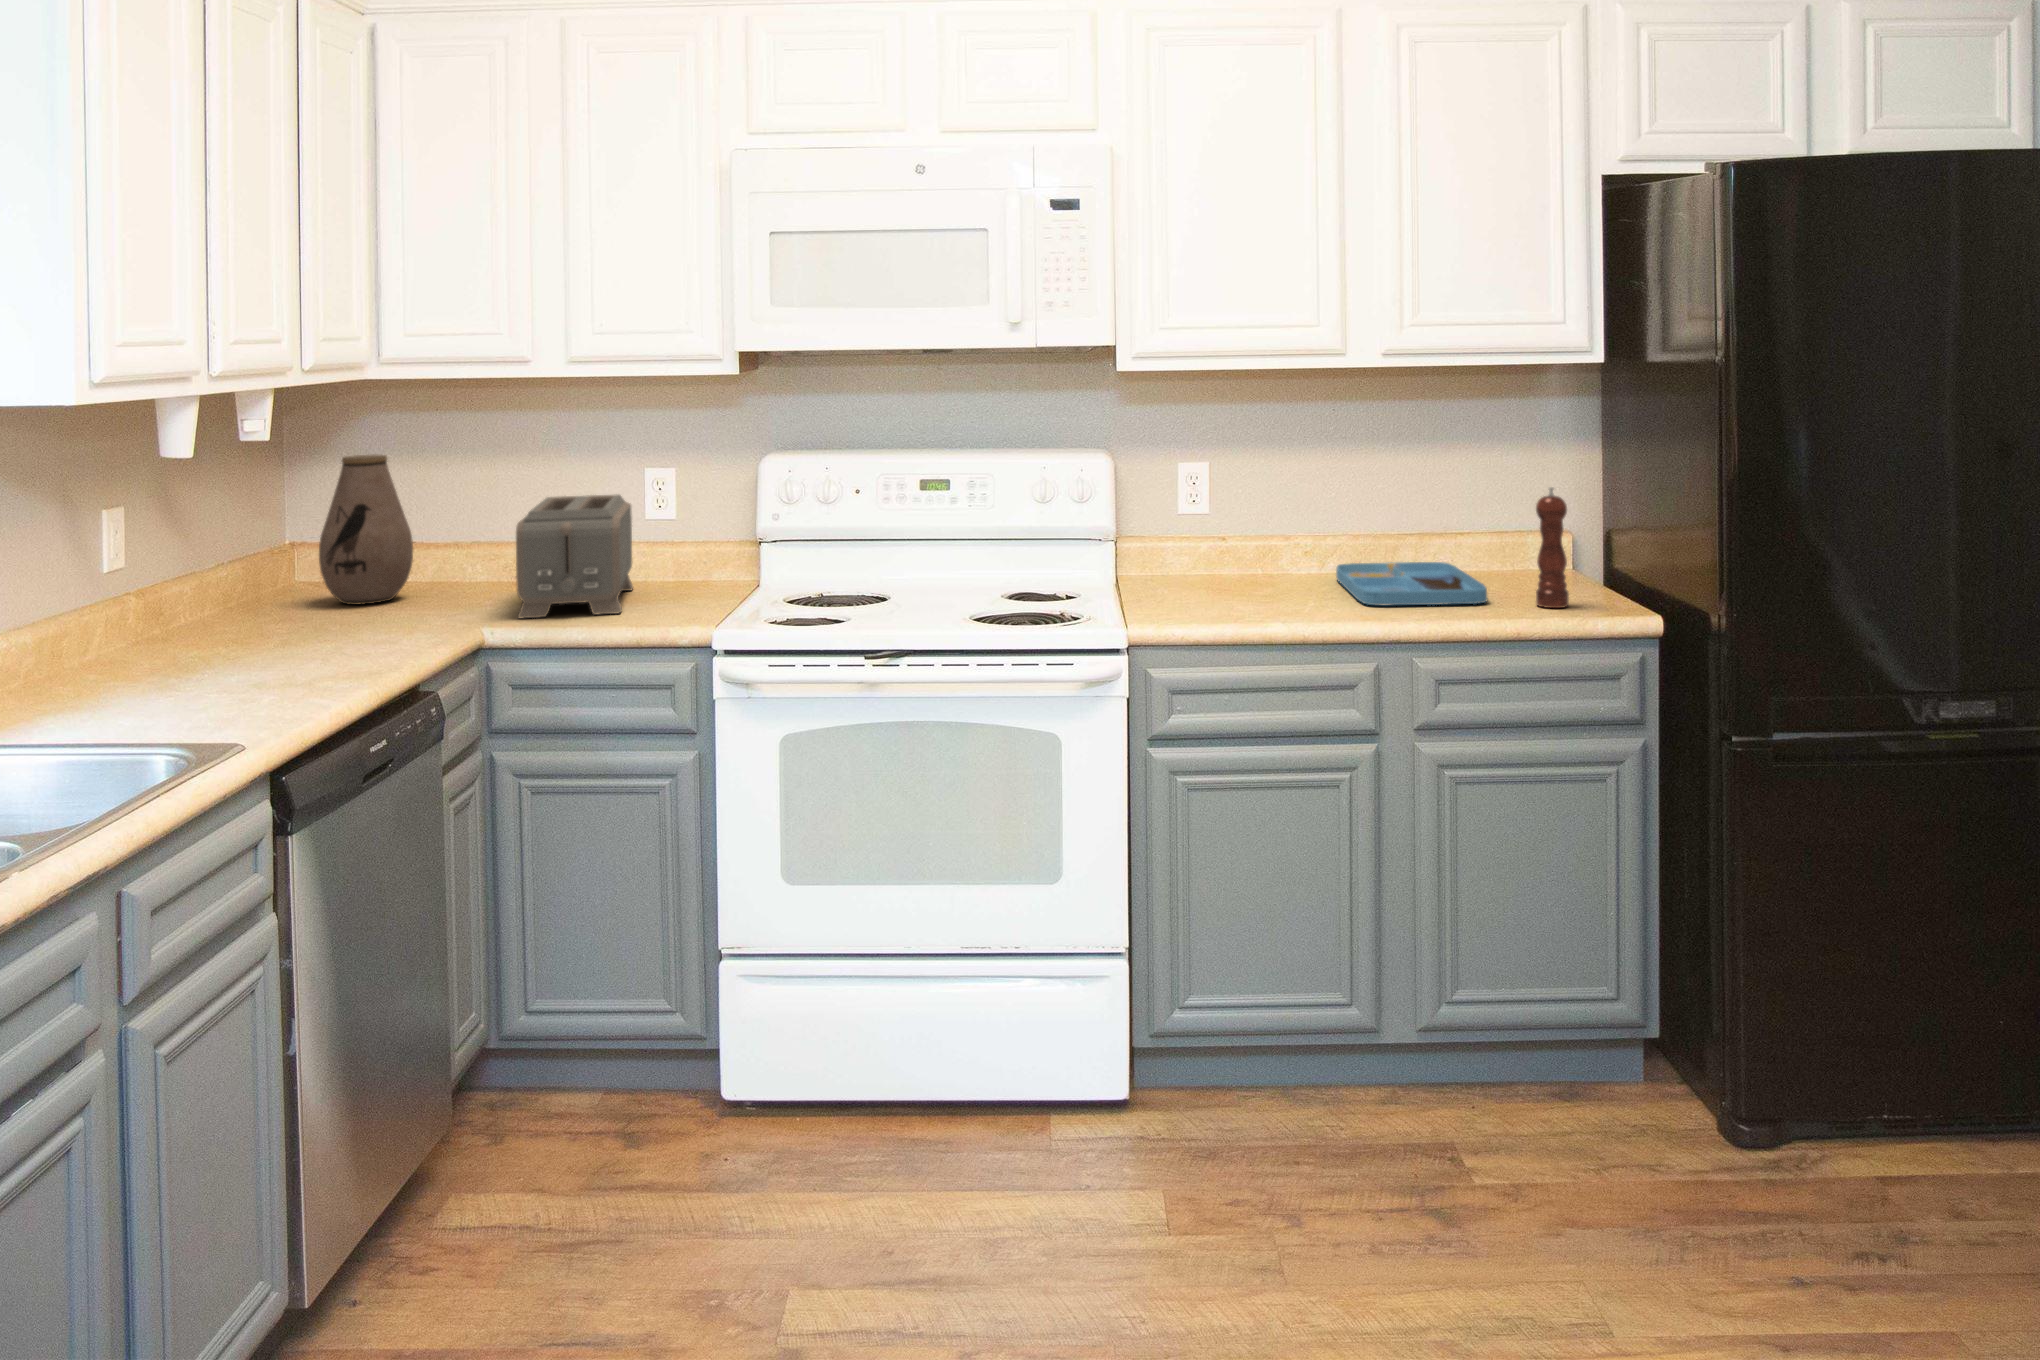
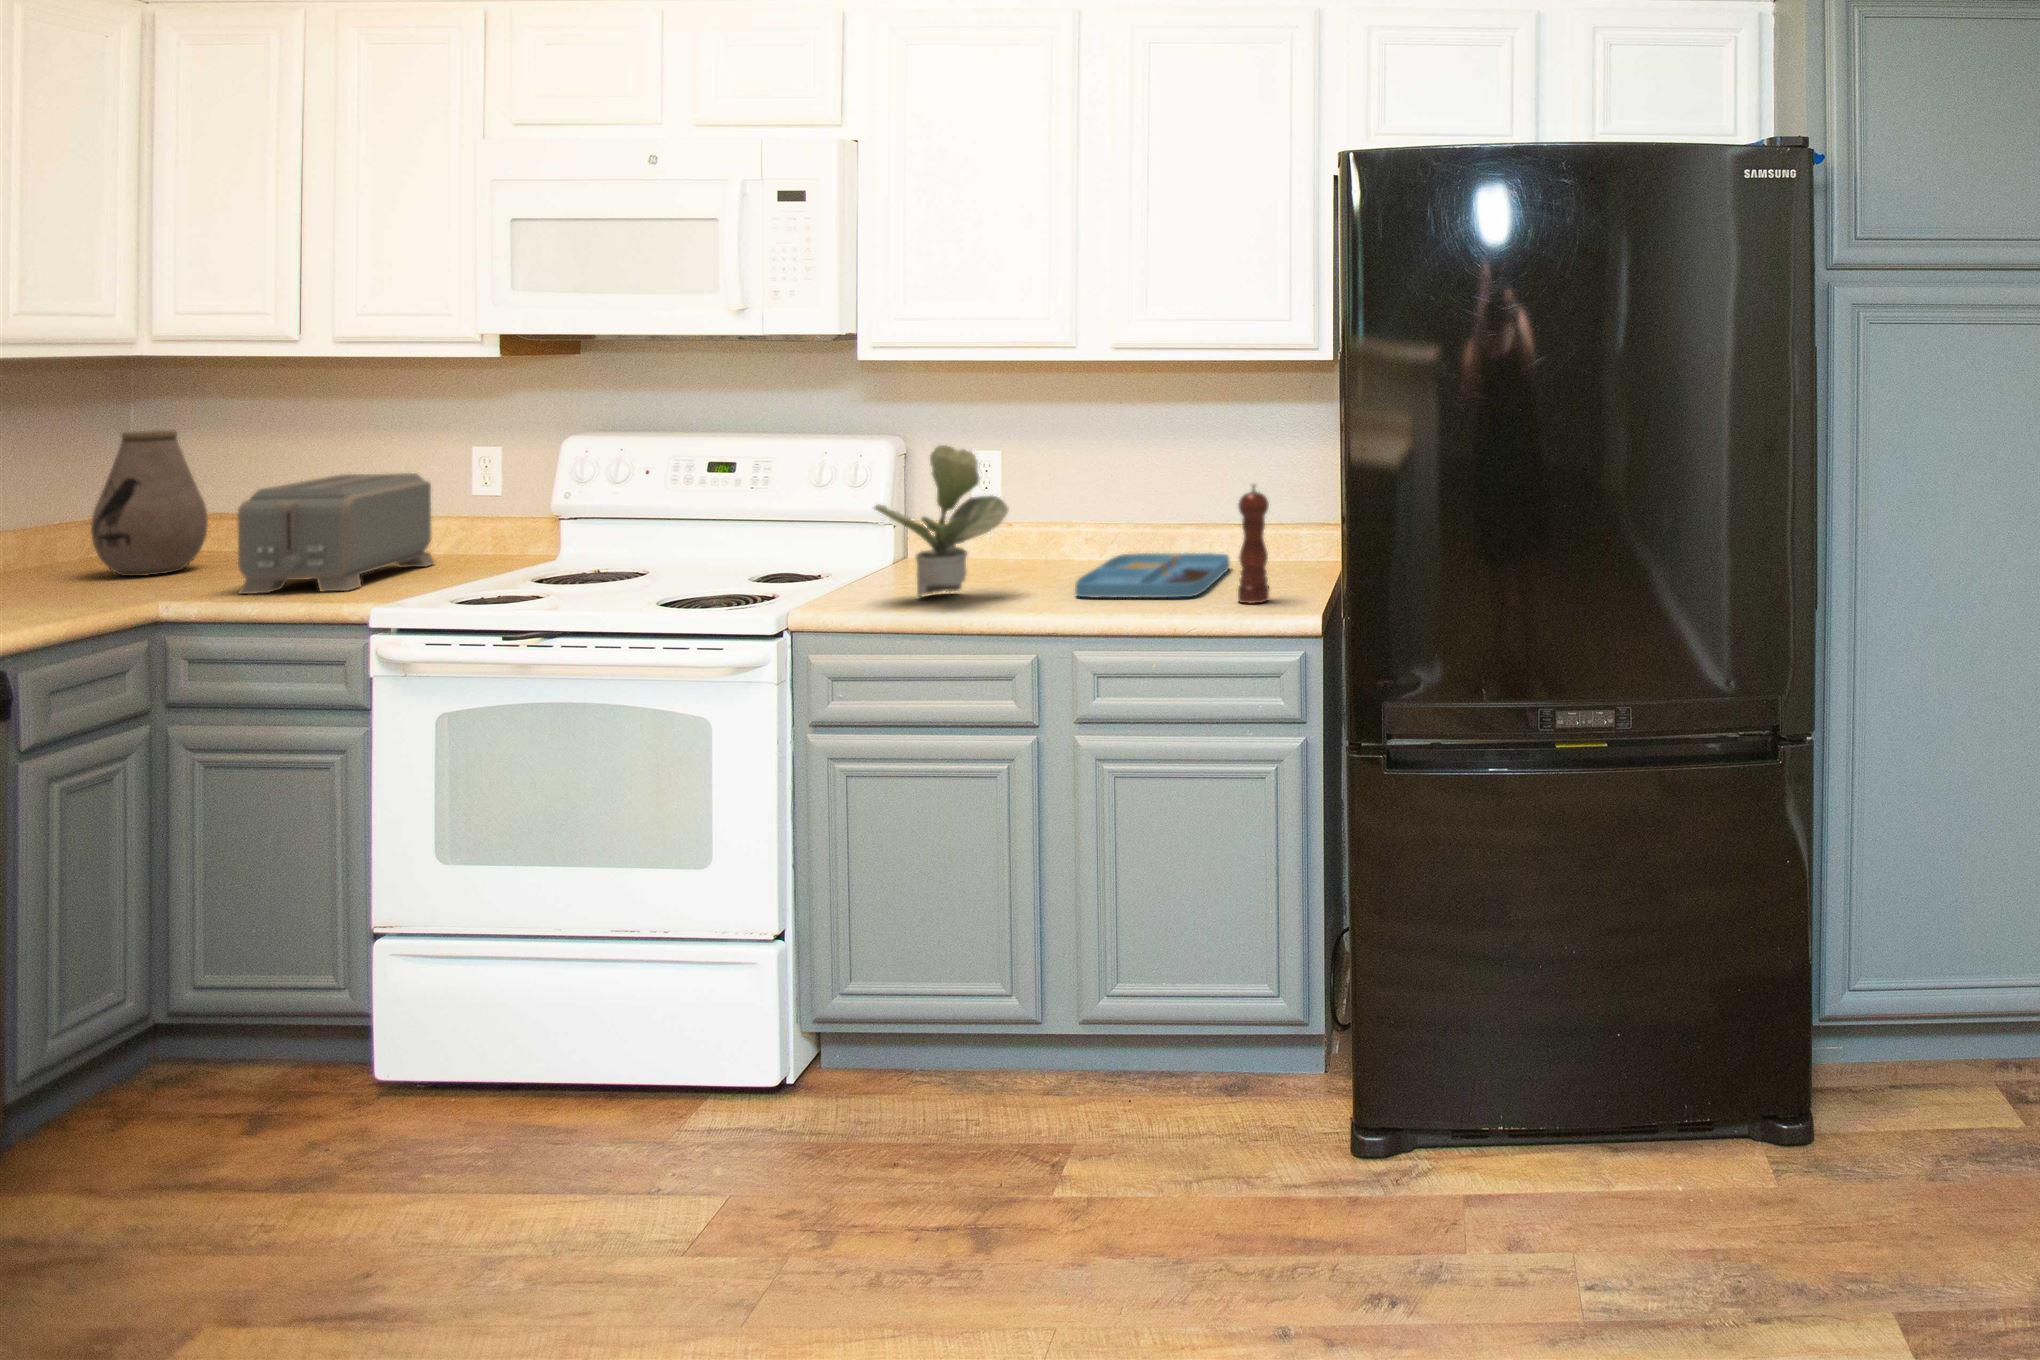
potted plant: none [1174,454,1295,609] -> present [874,445,1009,597]

